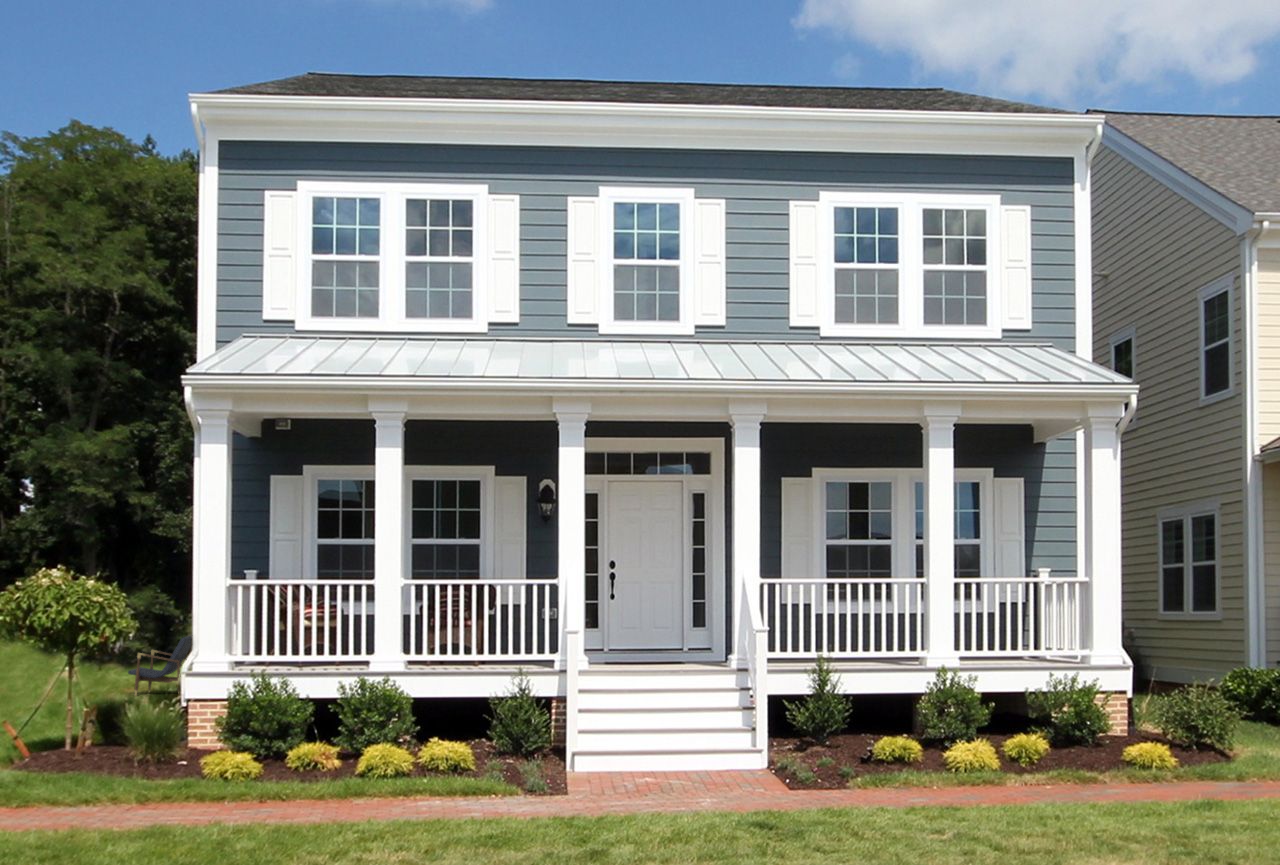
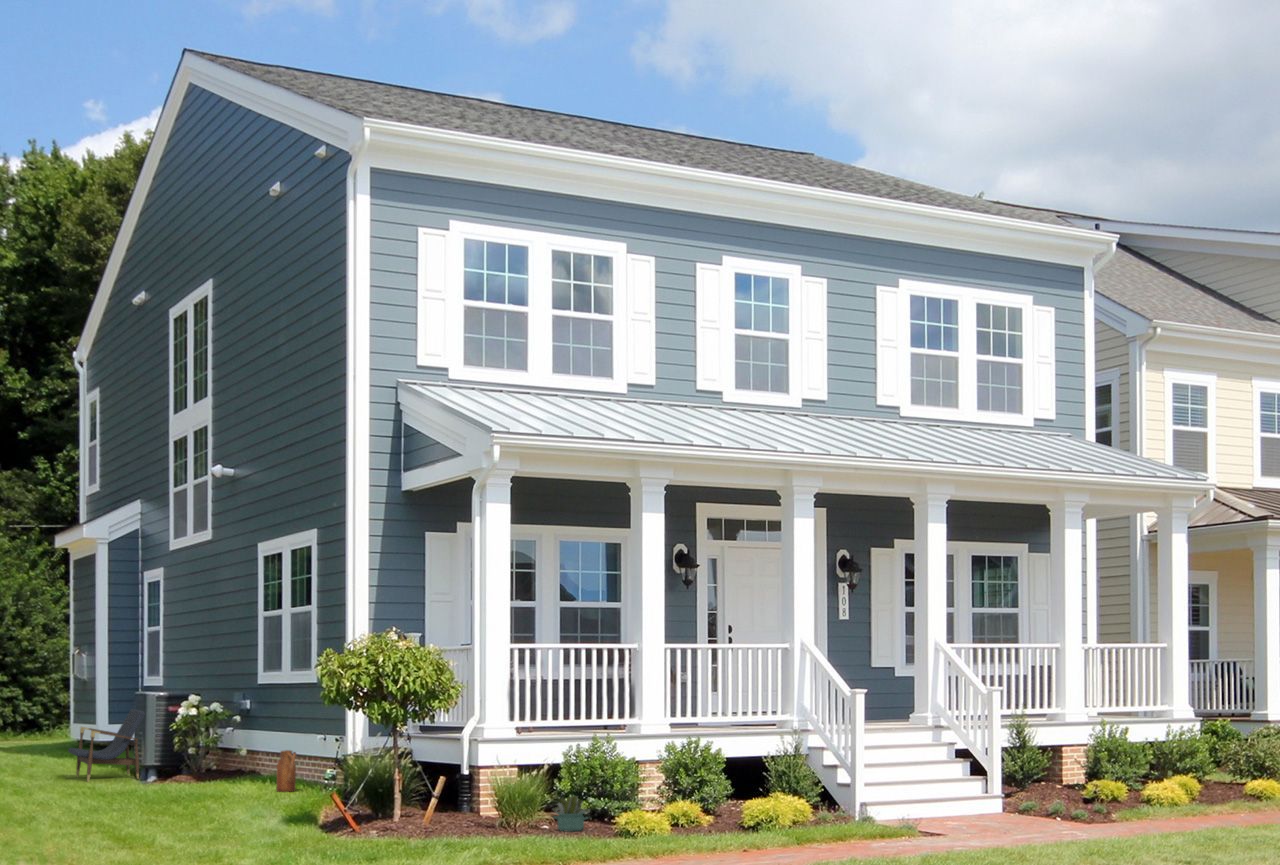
watering can: none [217,674,235,711] -> present [276,750,296,792]
decorative plant: none [219,722,259,756] -> present [553,796,590,832]

